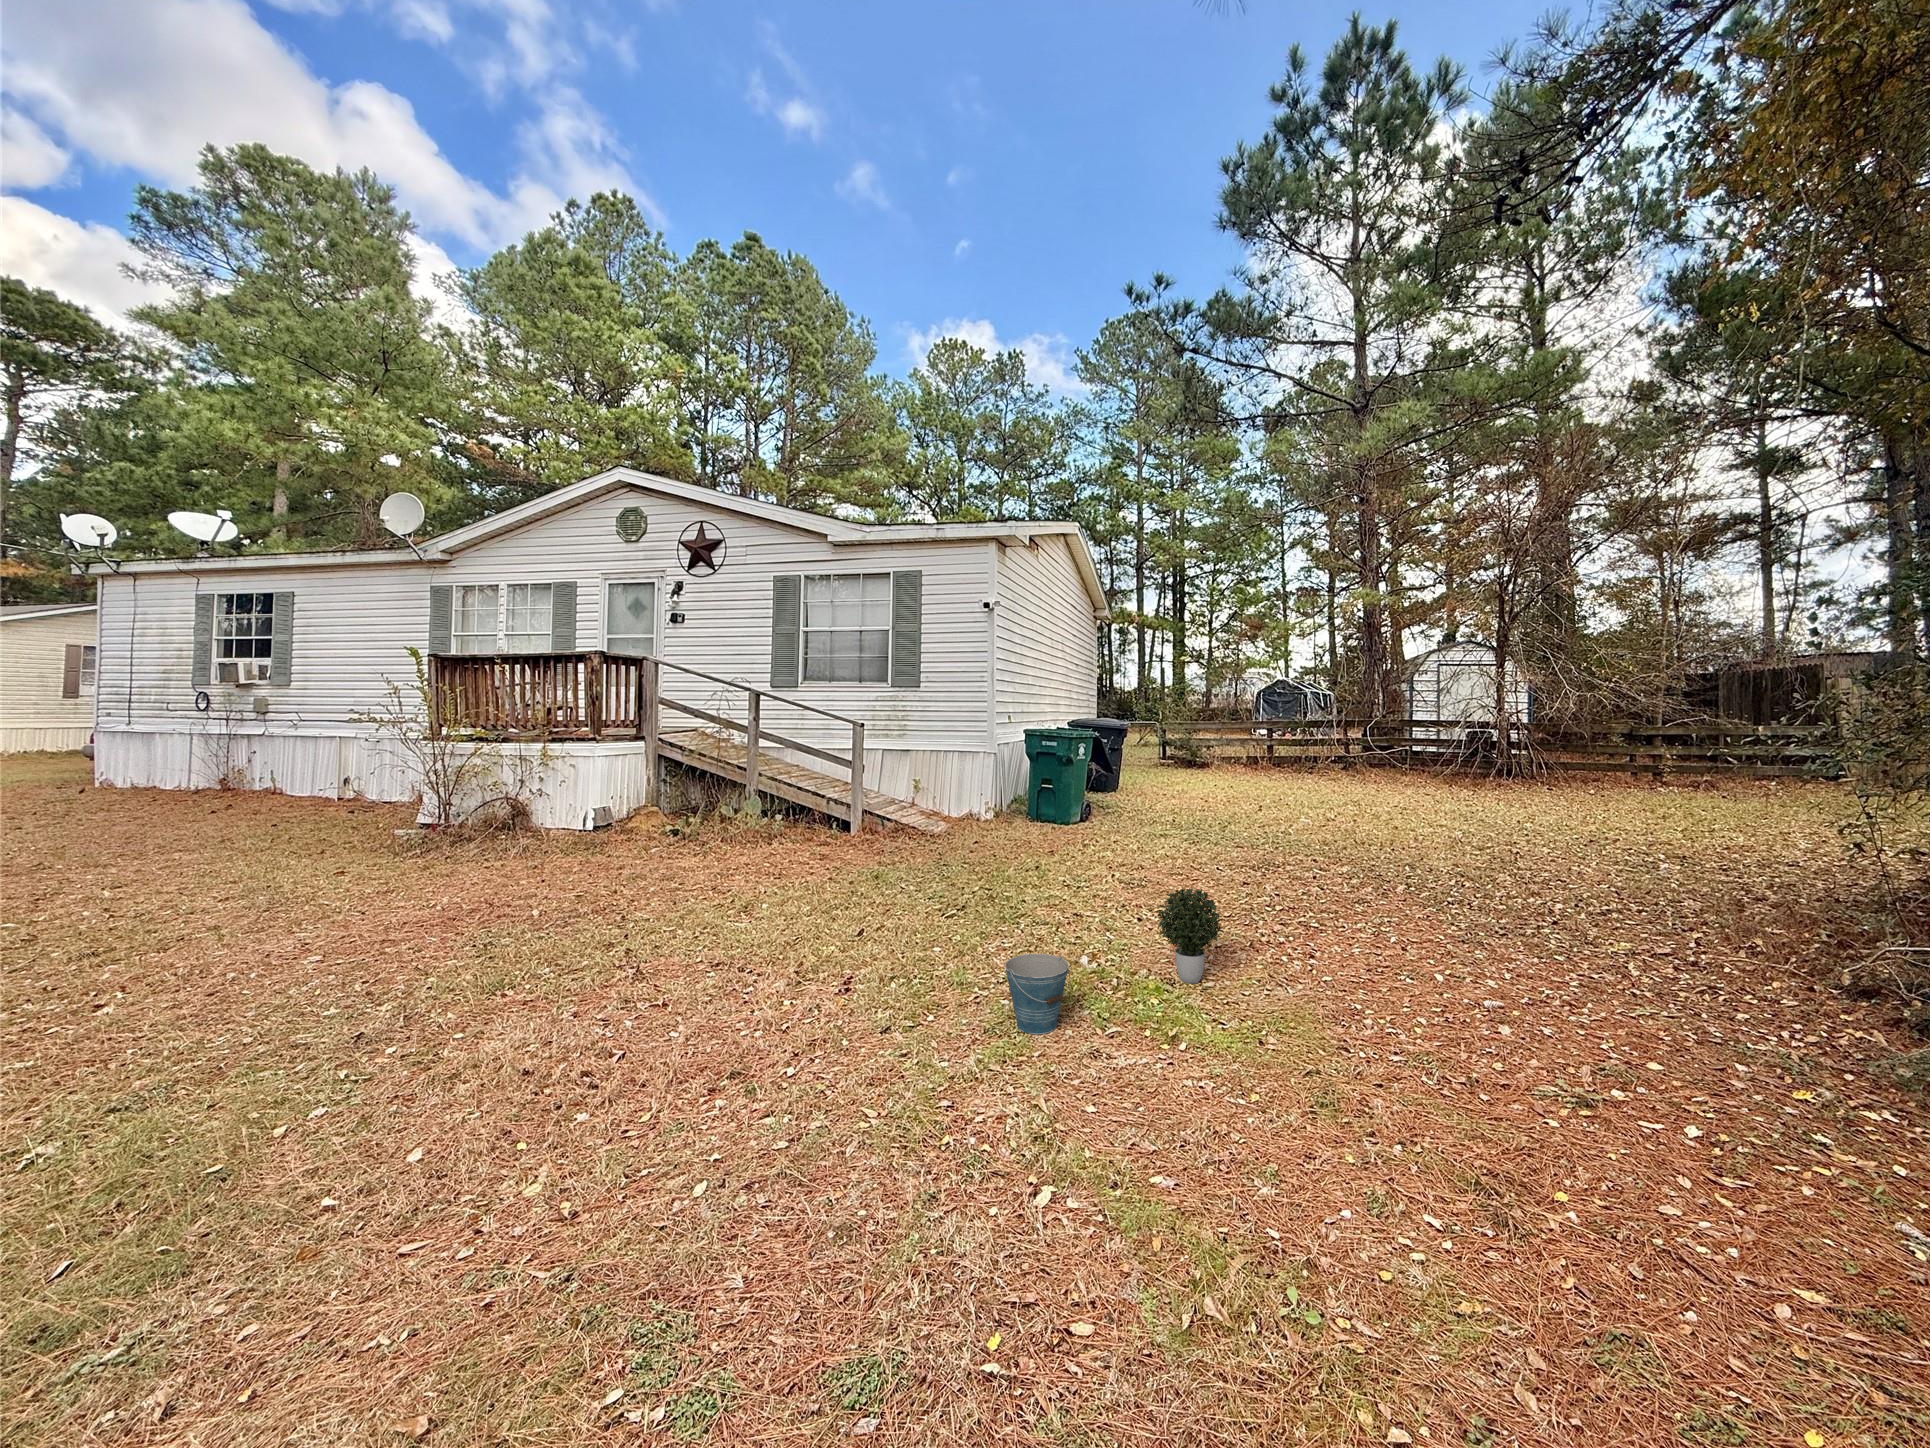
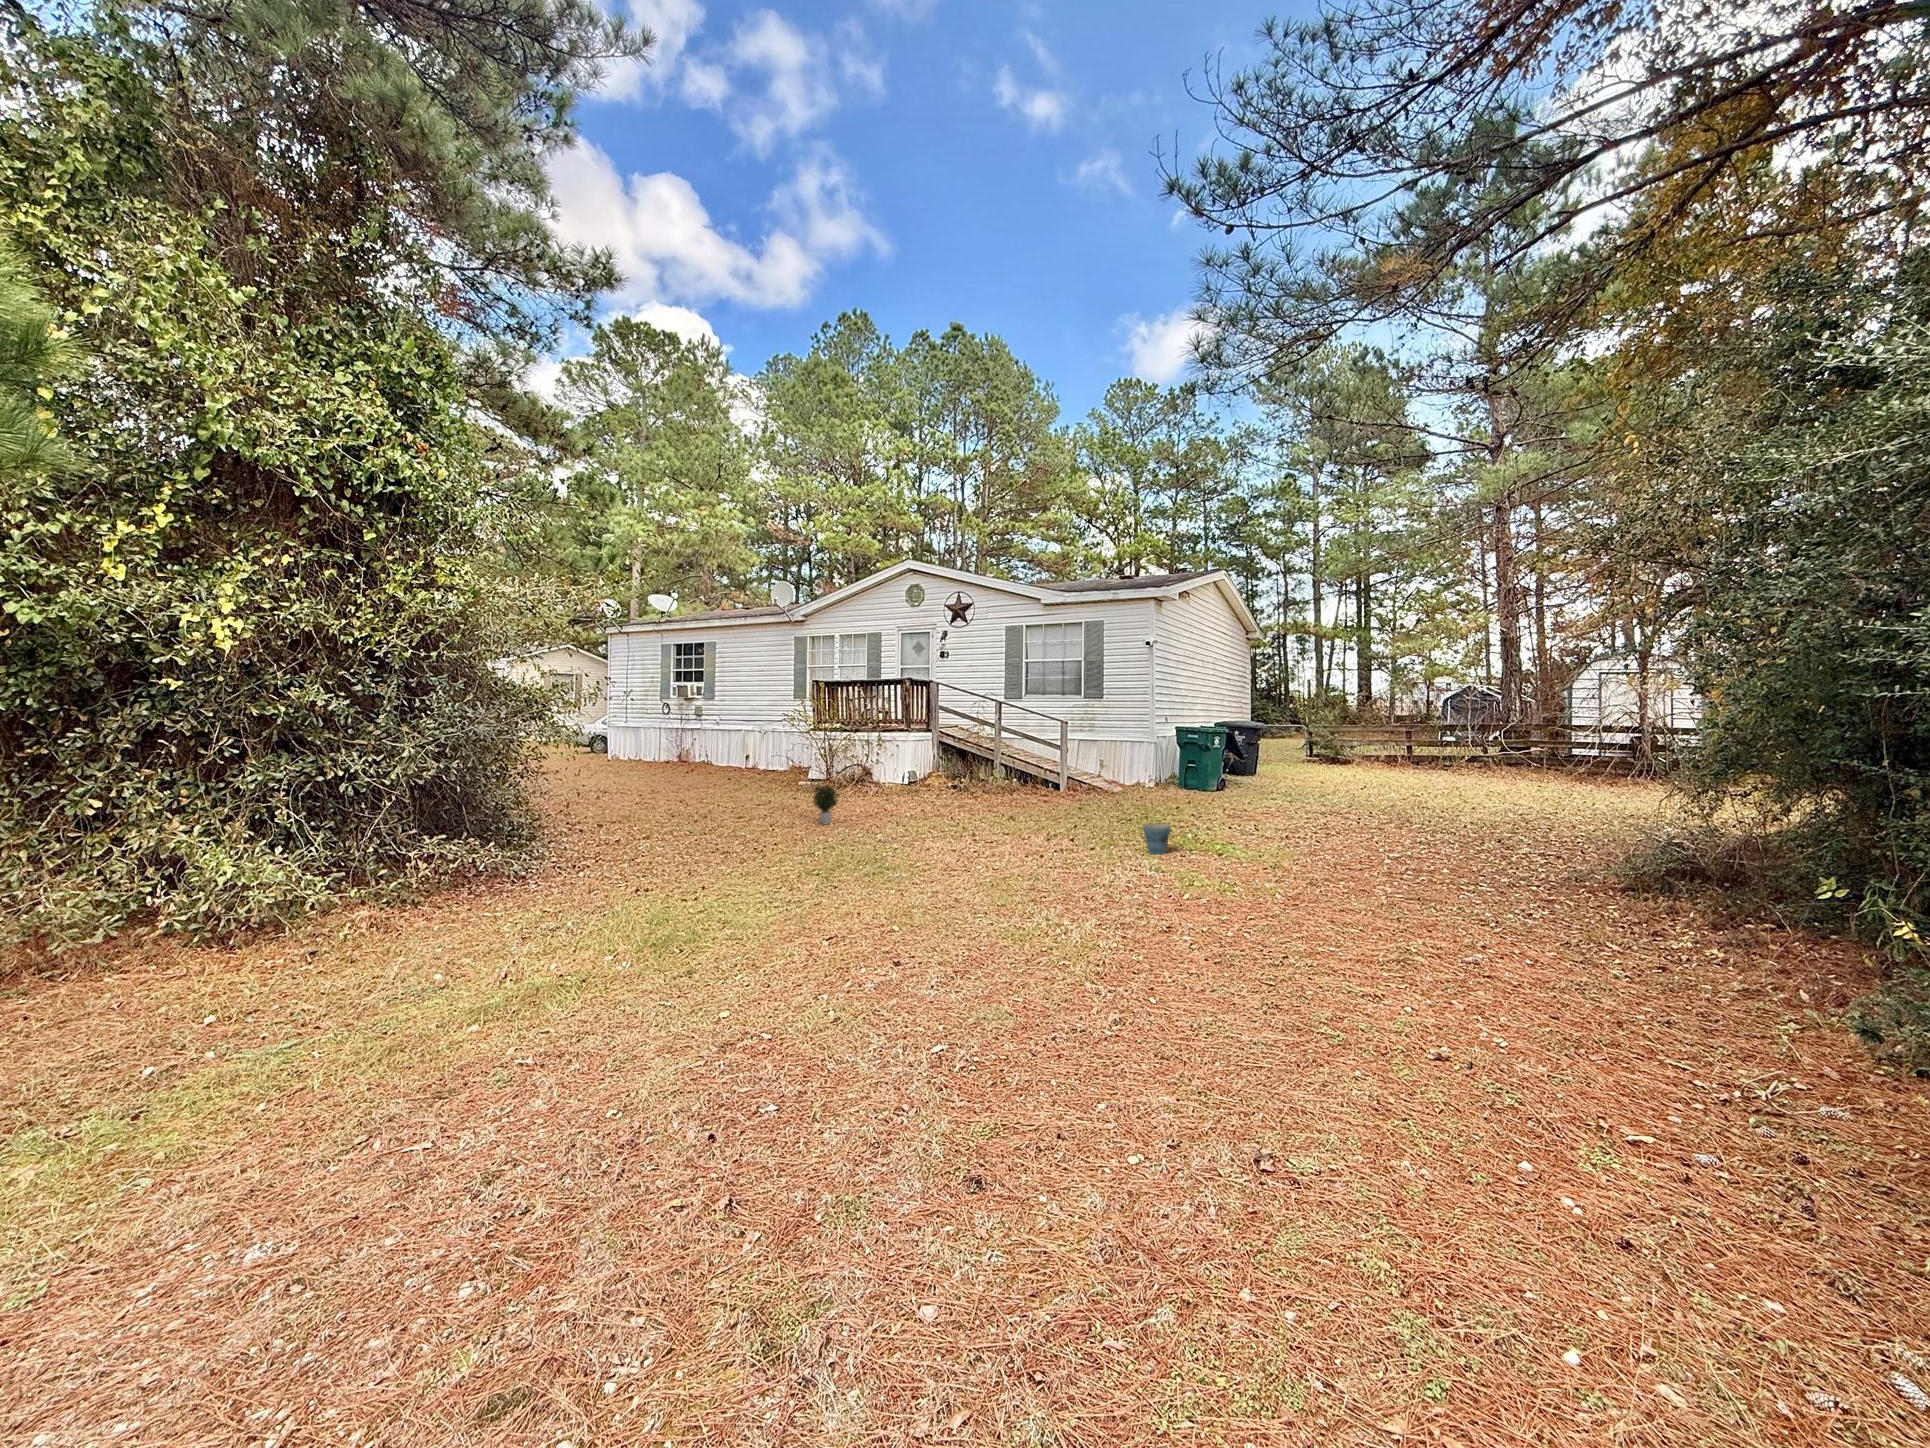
potted plant: present [1157,888,1223,984] -> present [813,786,838,824]

